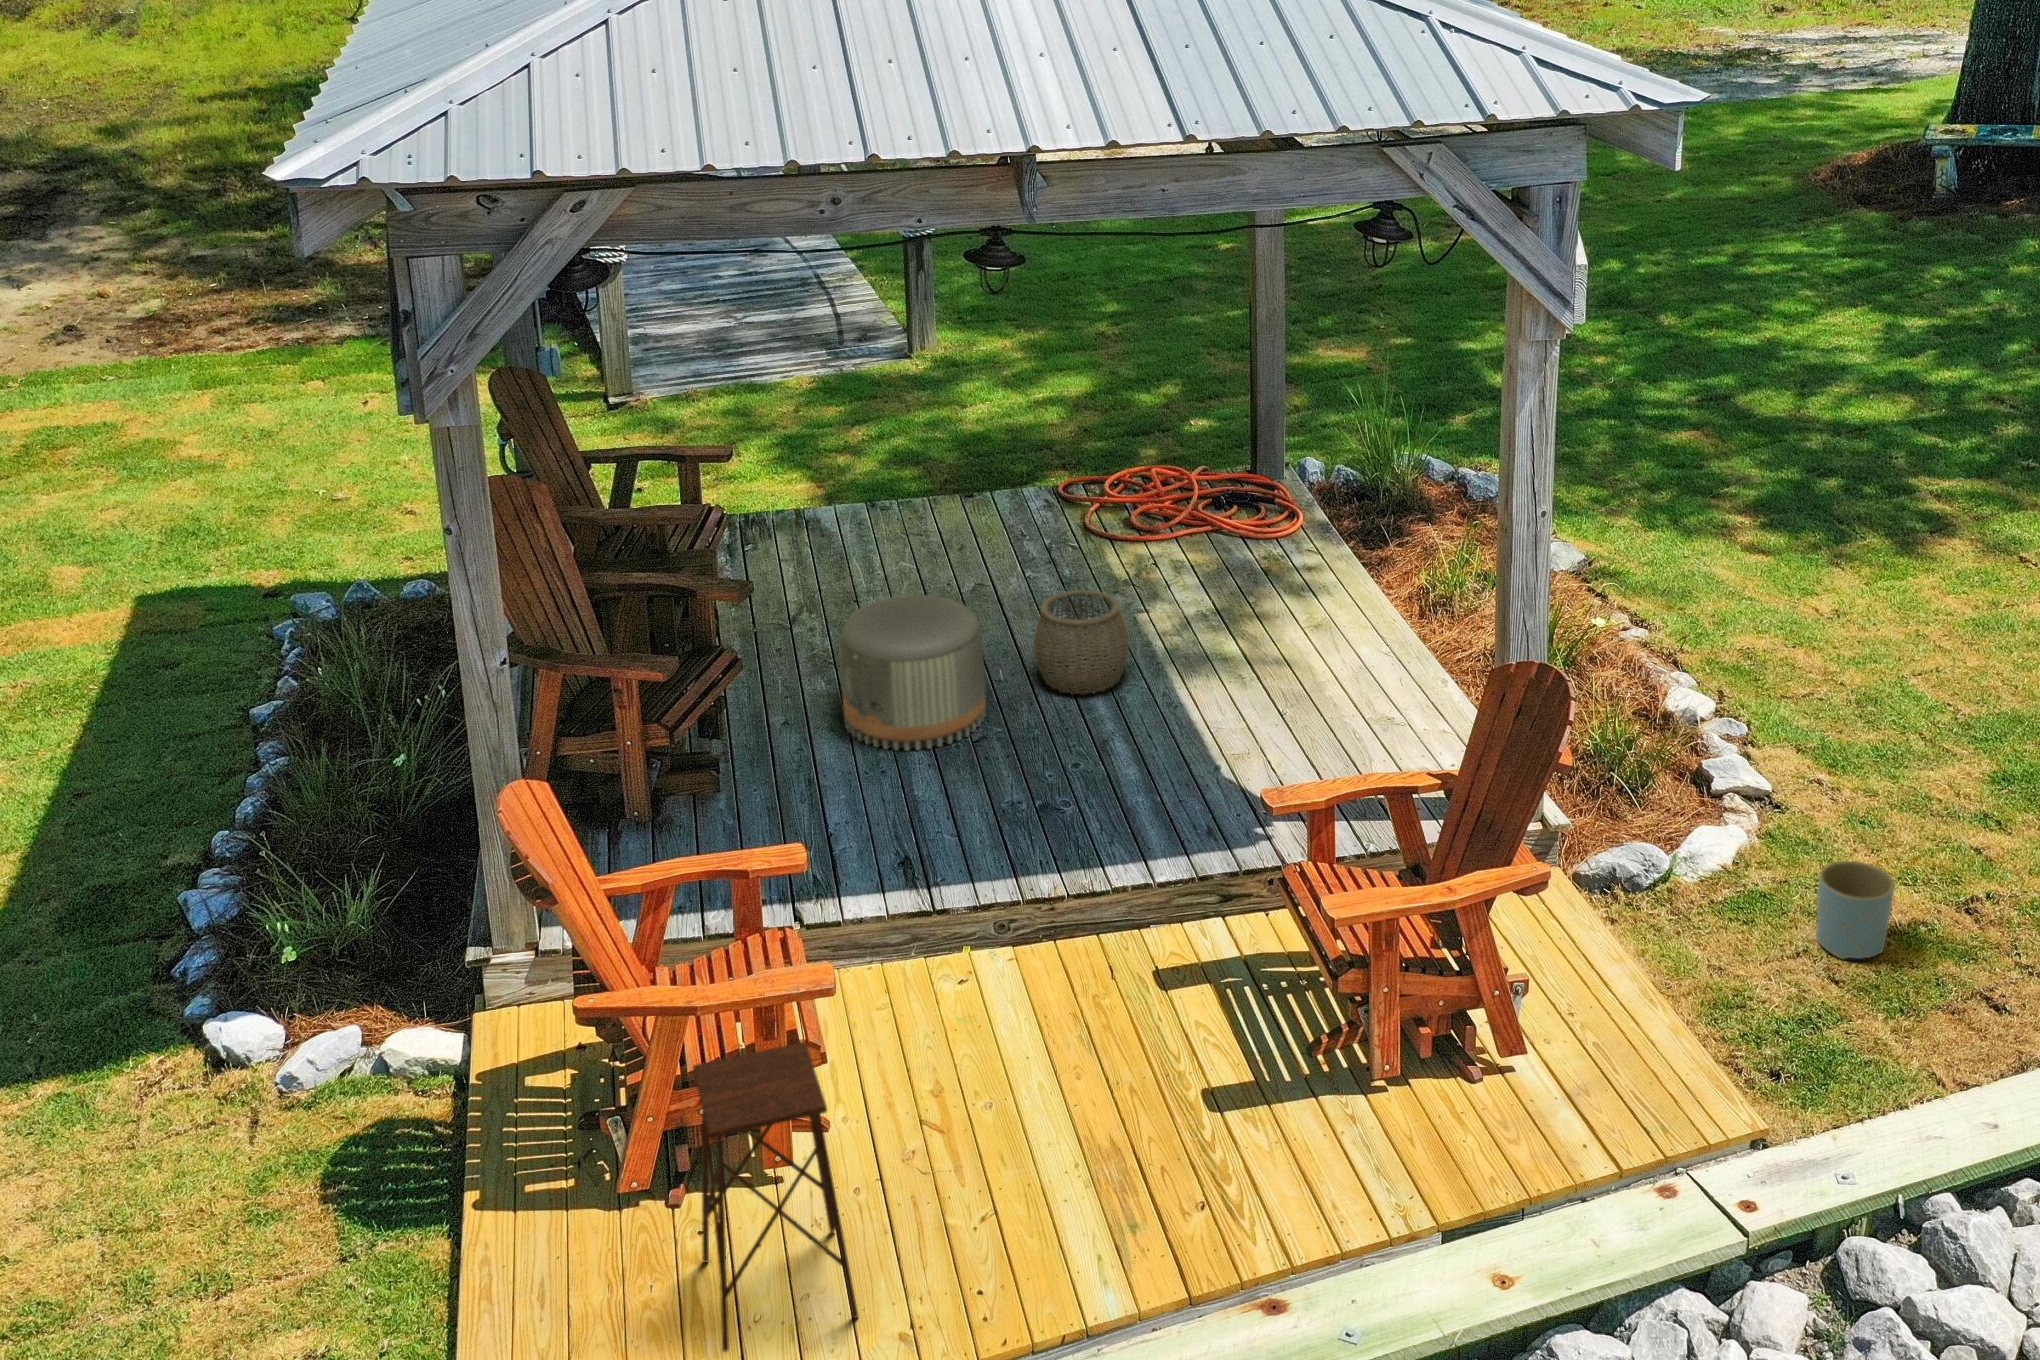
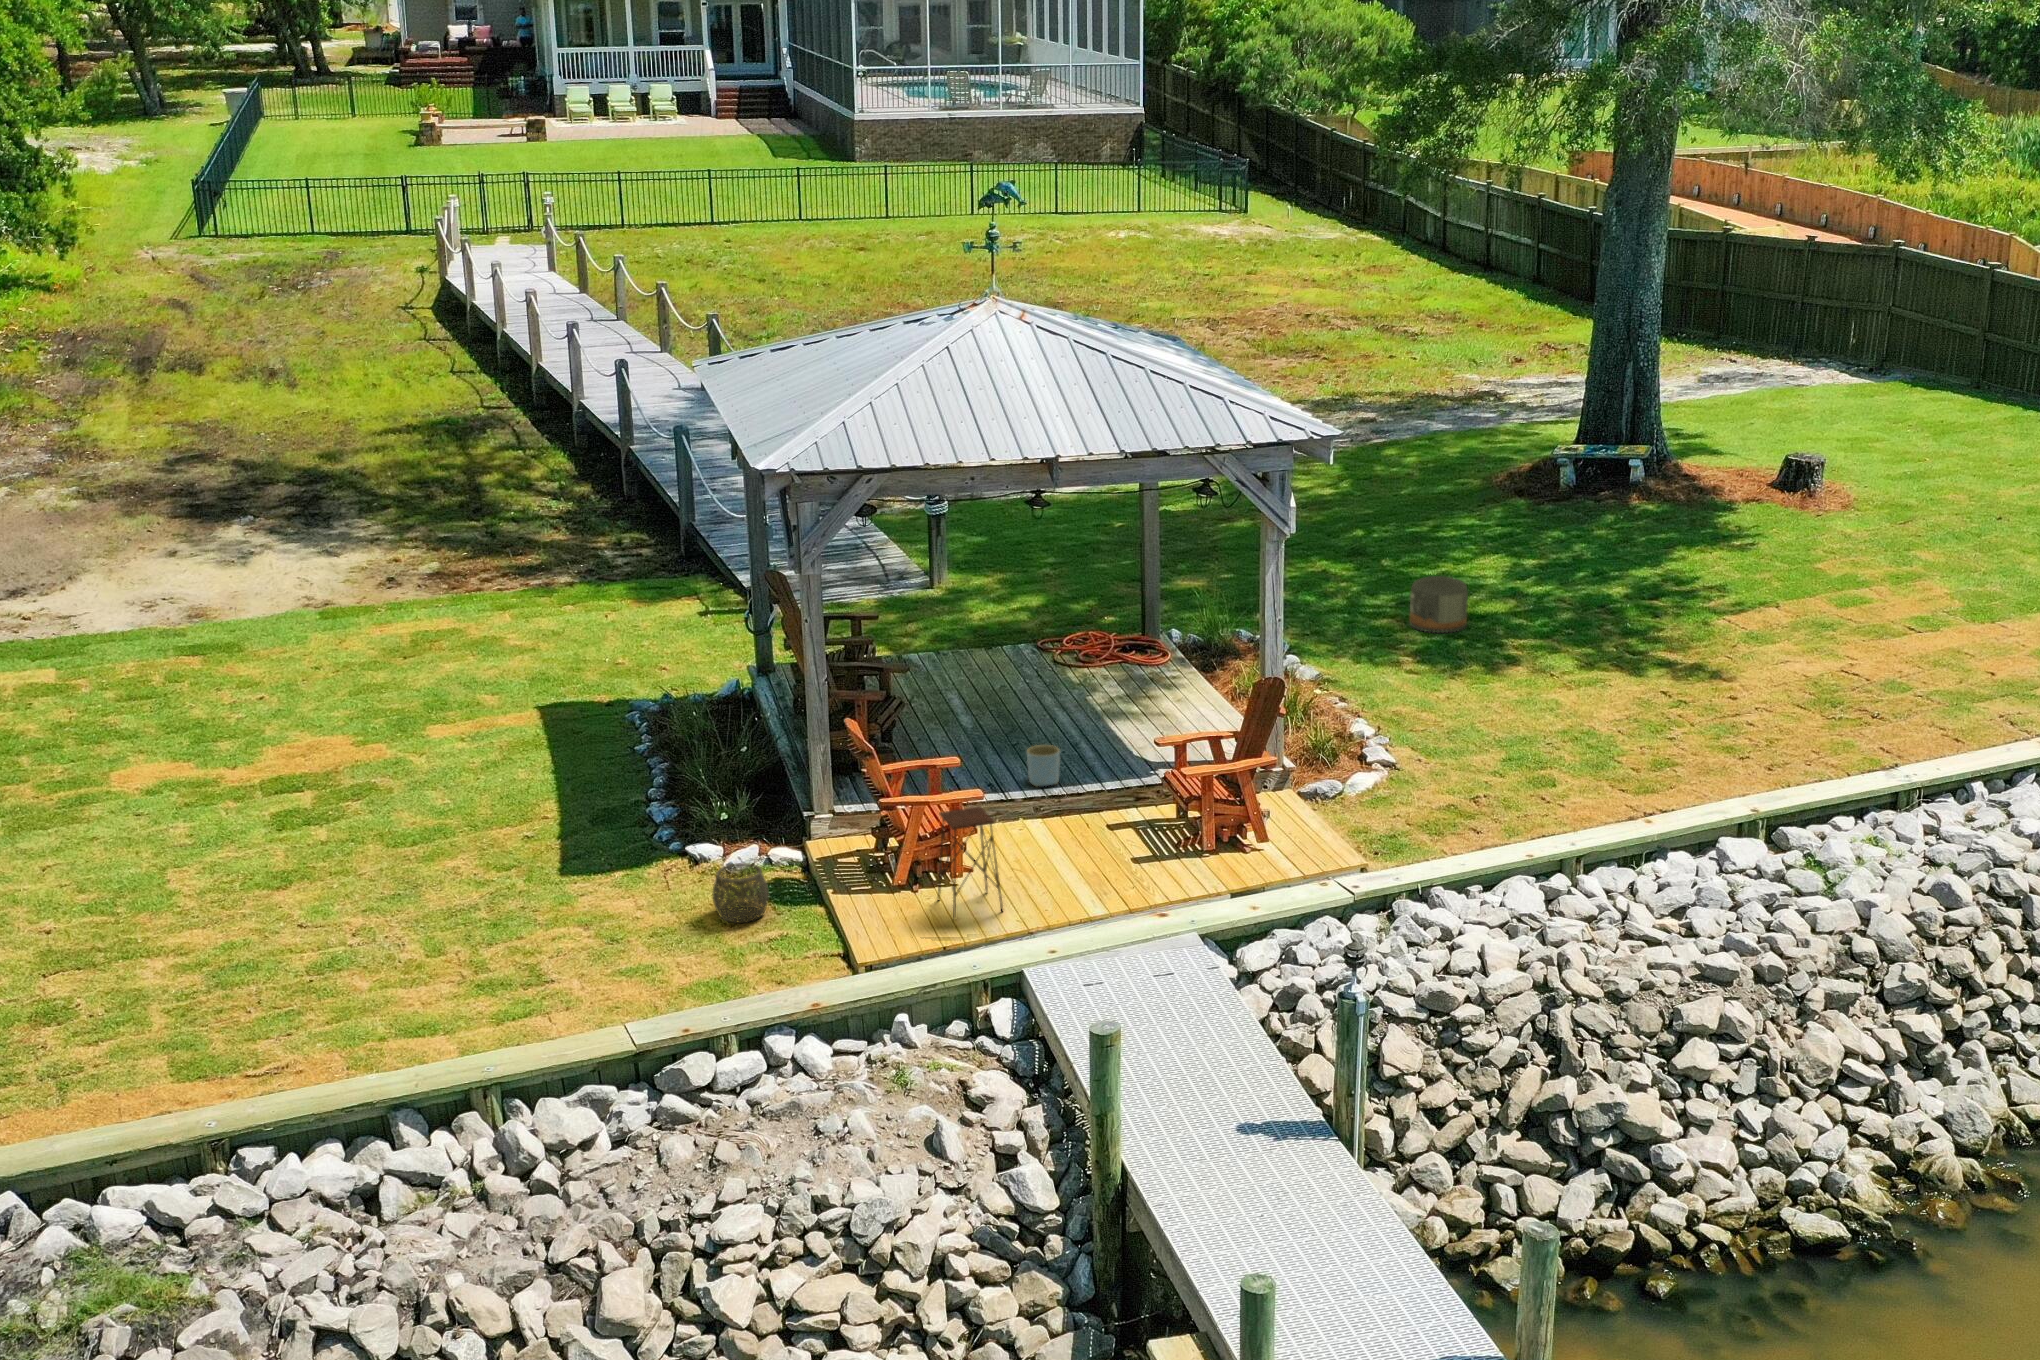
woven basket: present [1034,590,1129,694] -> present [713,863,769,923]
pouf: present [840,595,986,751] -> present [1409,576,1468,633]
planter: present [1816,861,1895,959] -> present [1027,745,1060,786]

